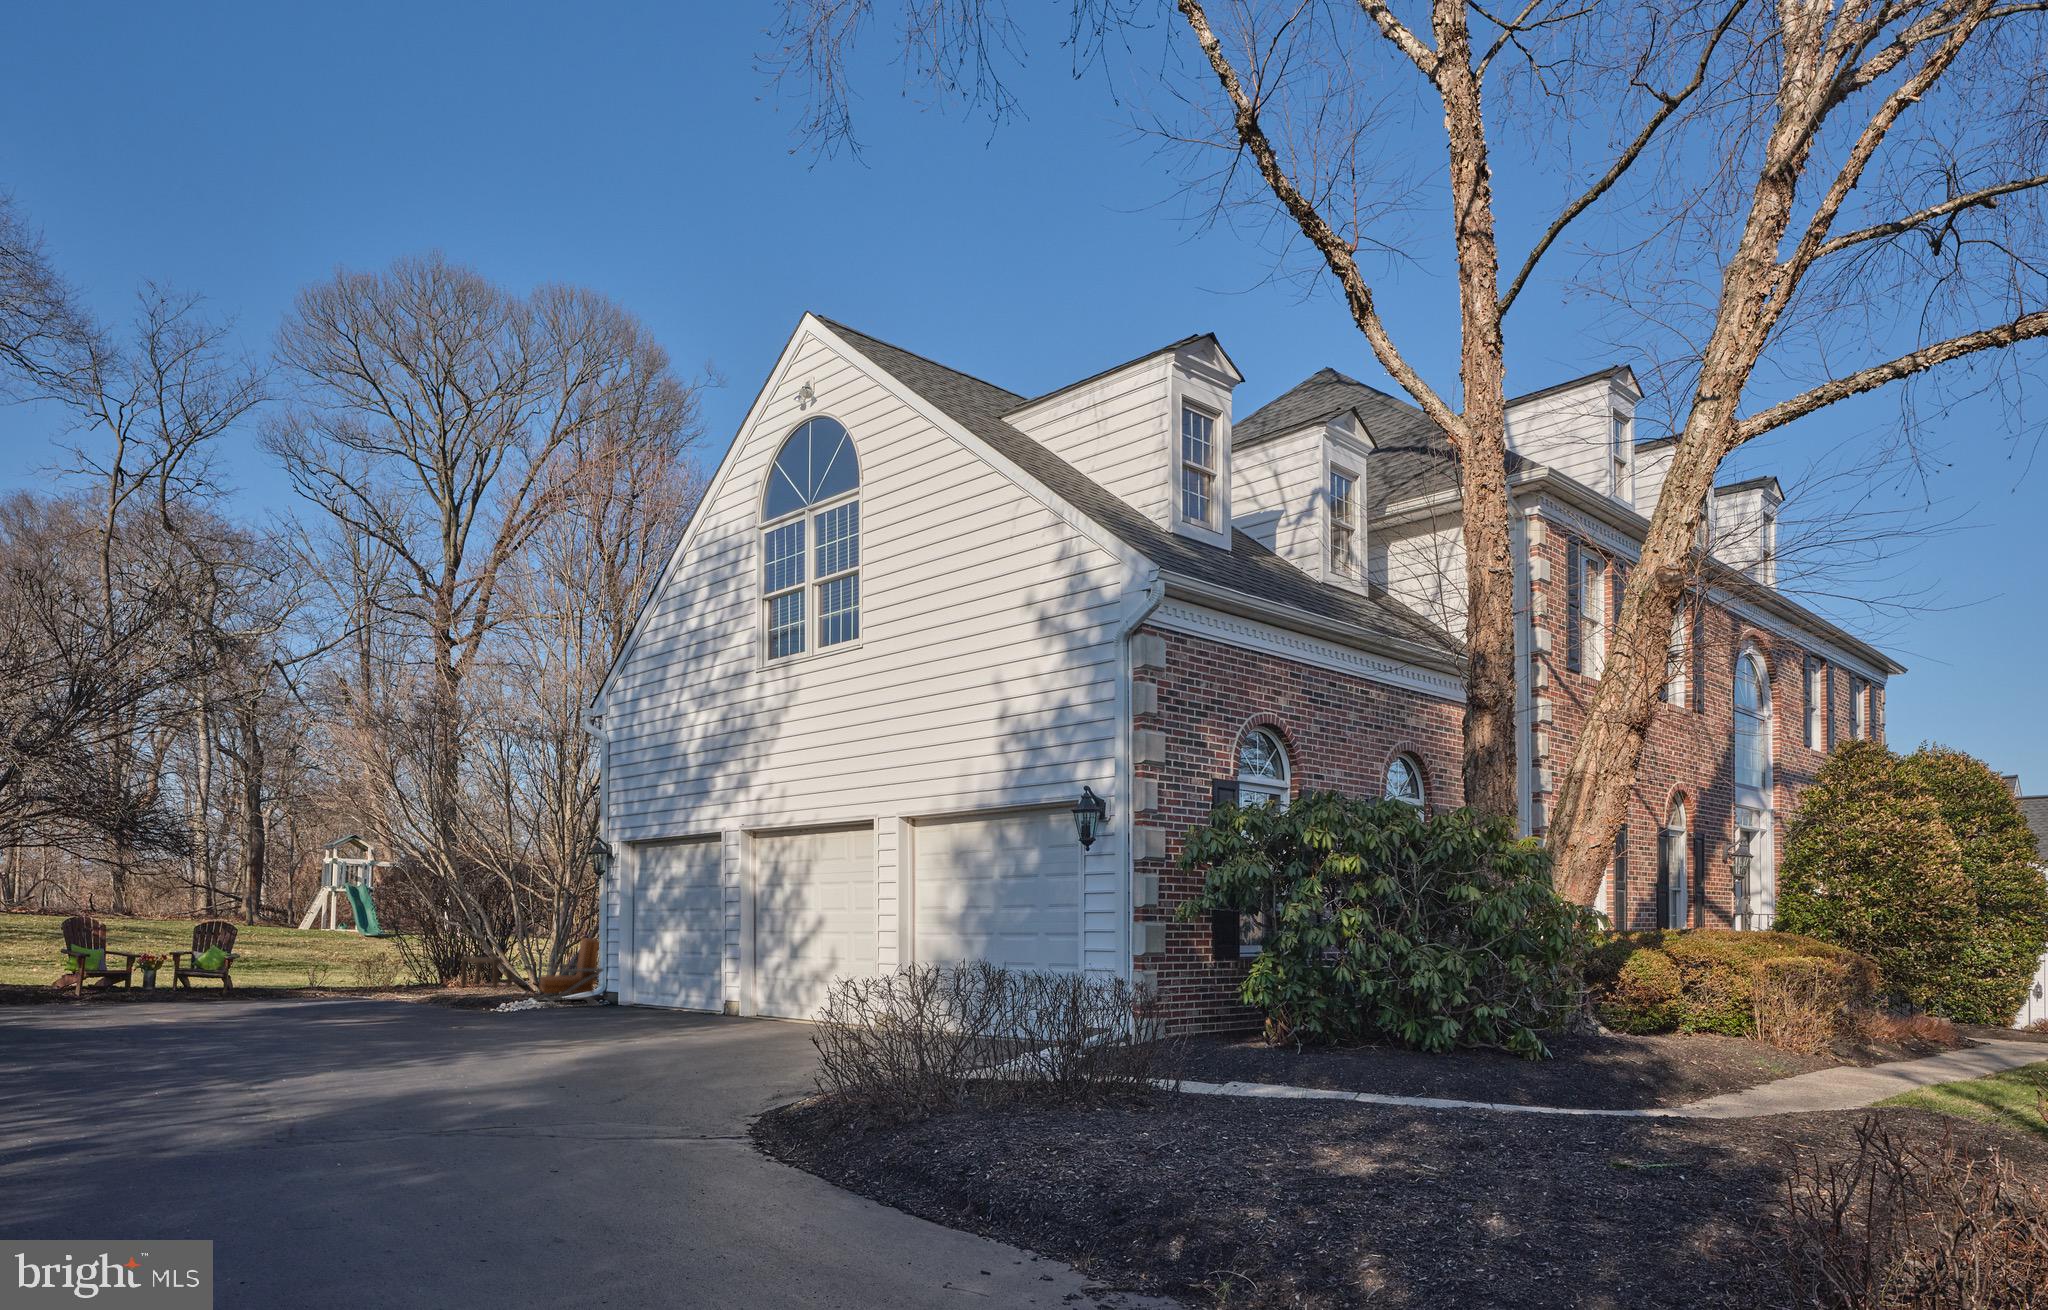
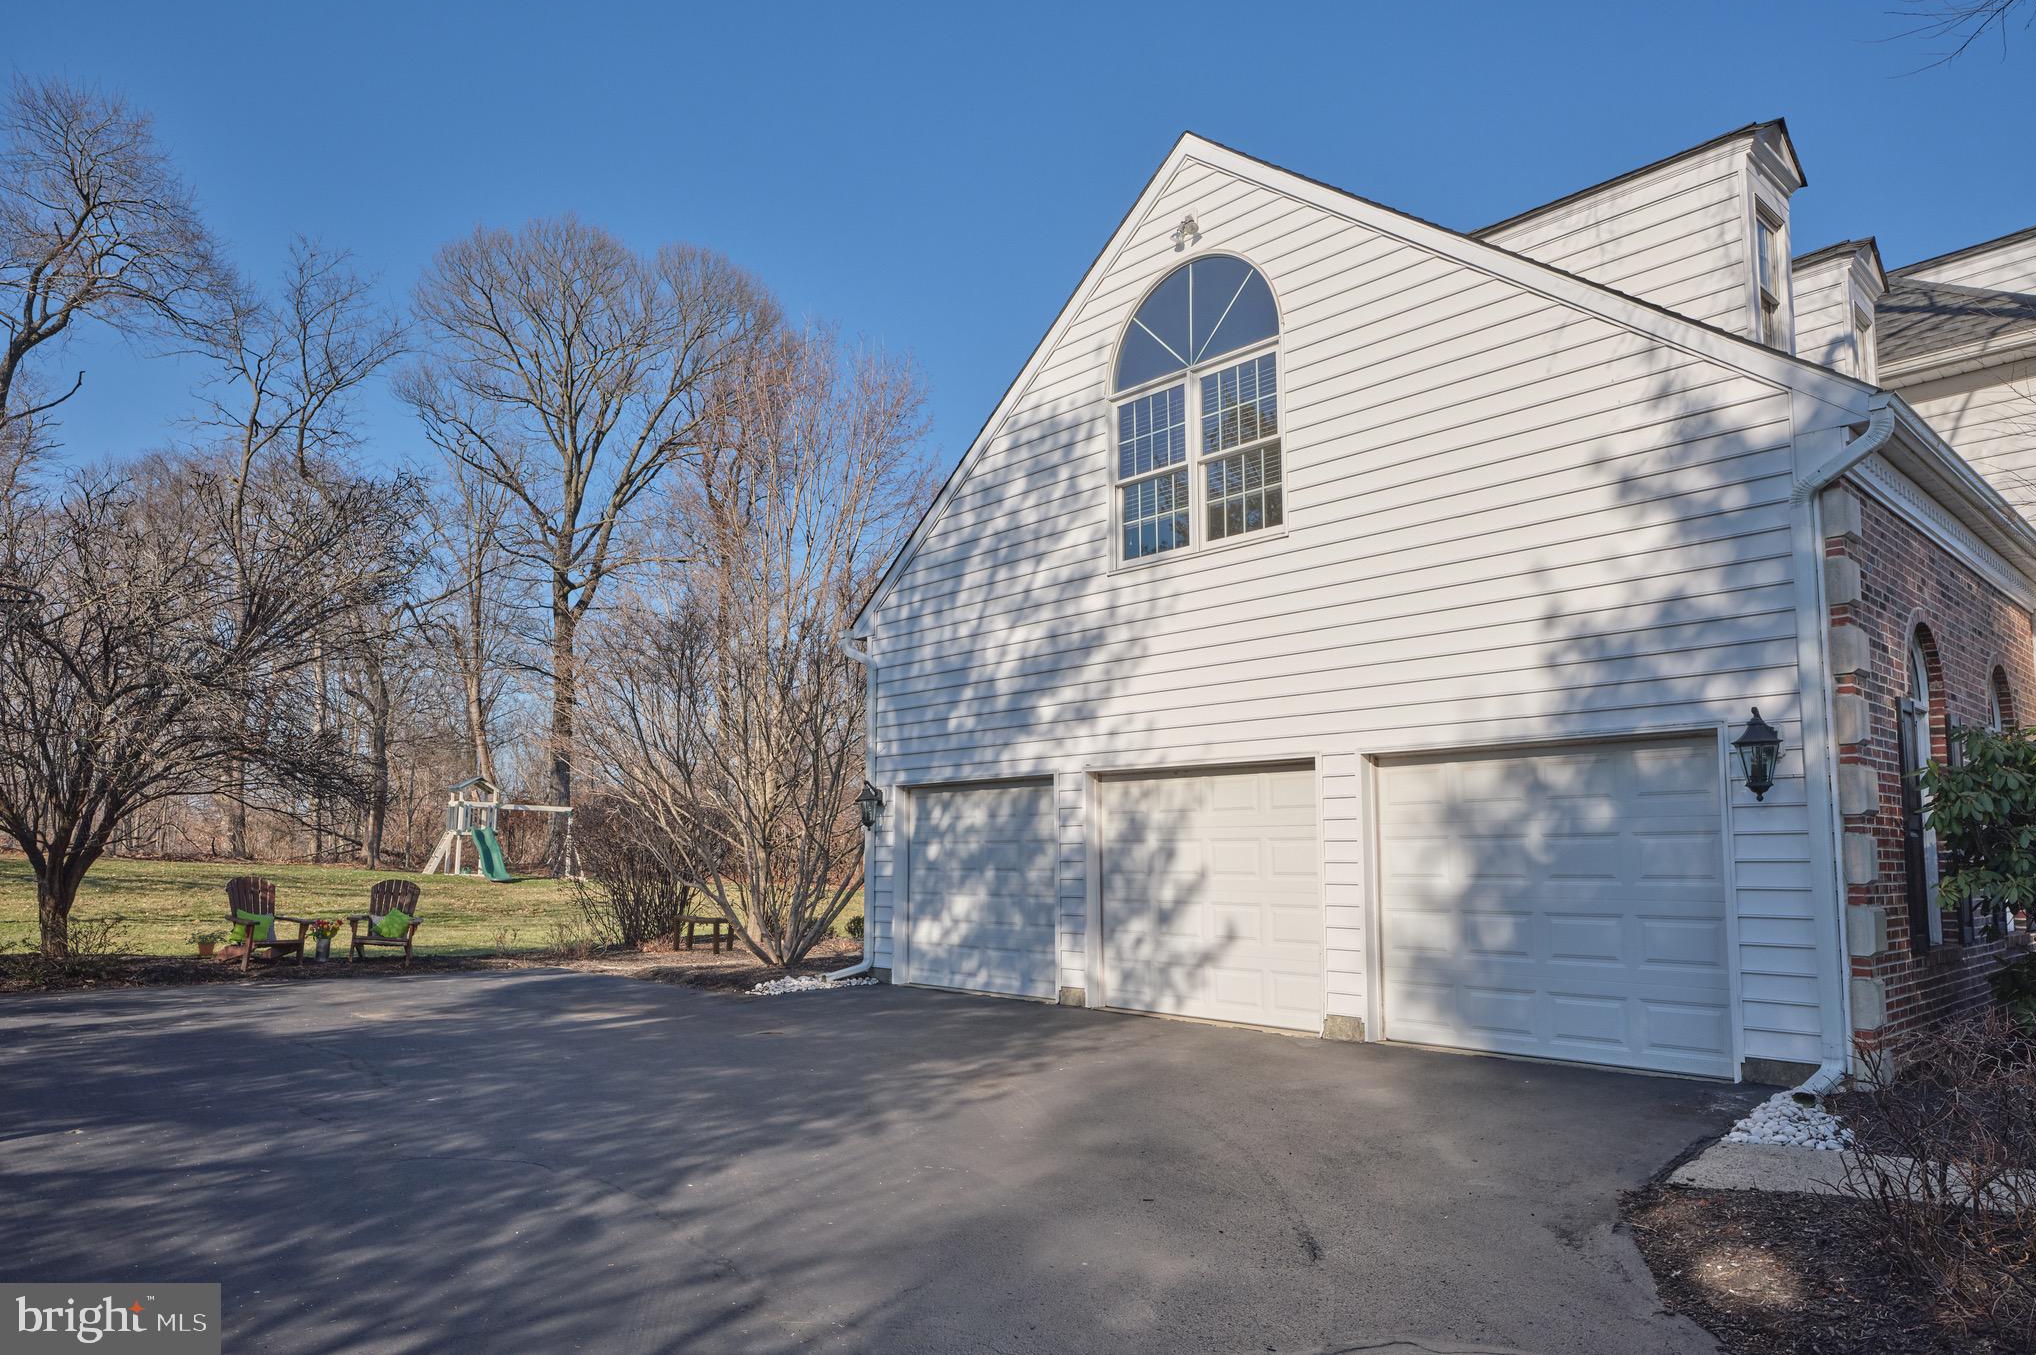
lounge chair: present [537,938,603,1007] -> none [787,897,876,981]
potted plant: none [23,975,67,997] -> present [183,930,232,955]

